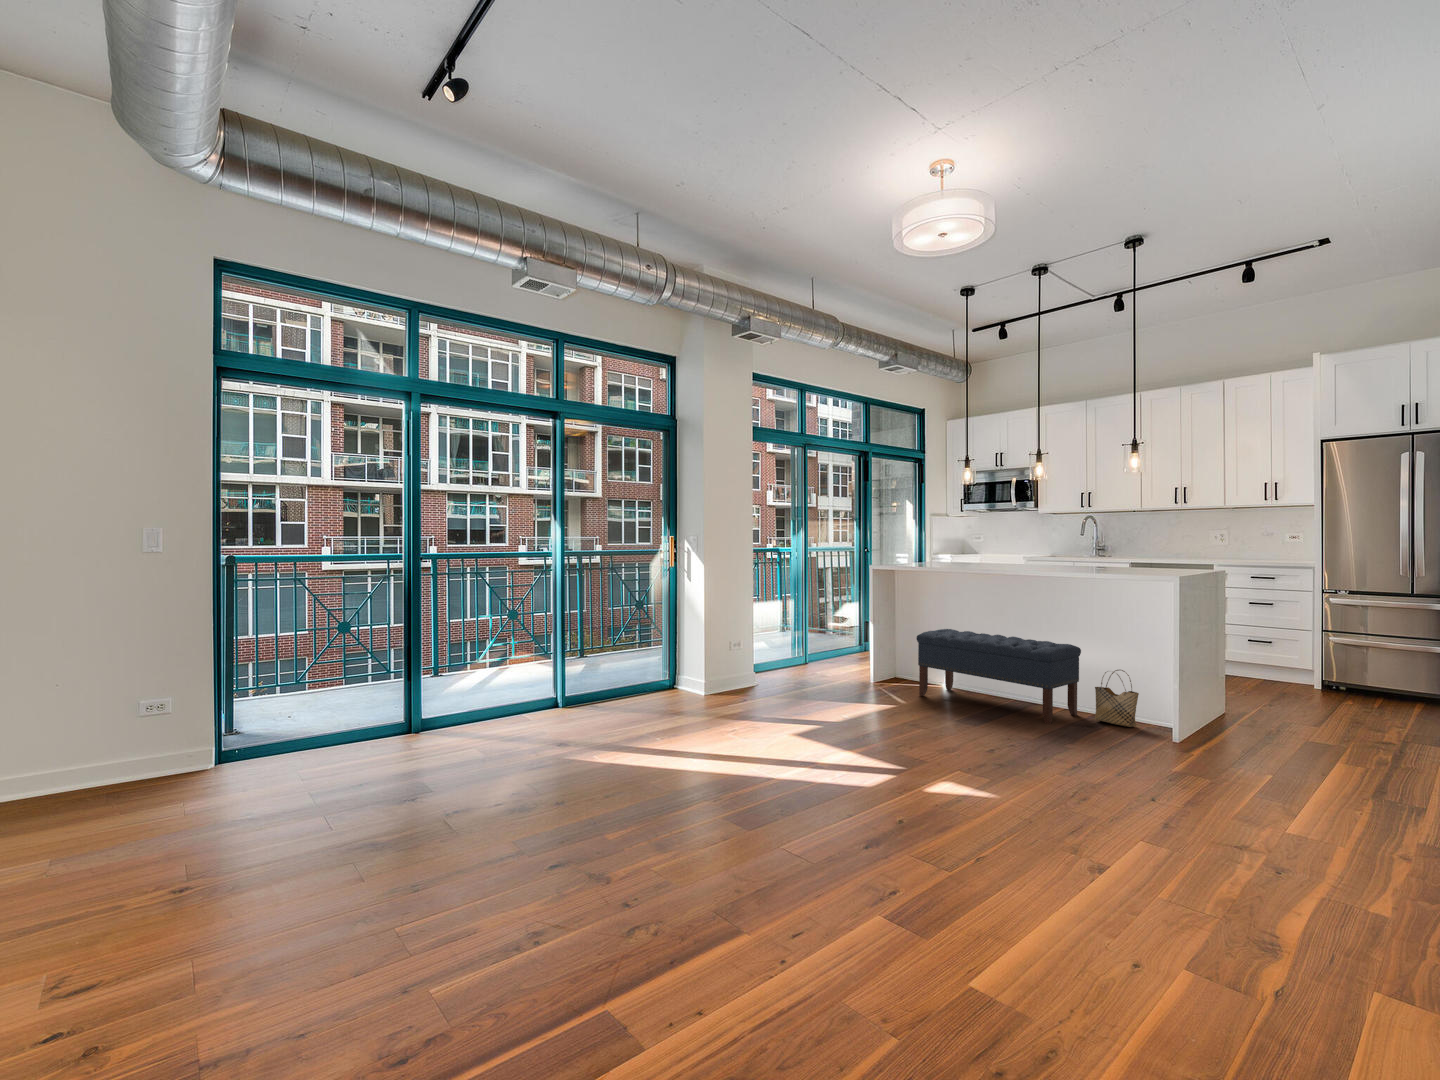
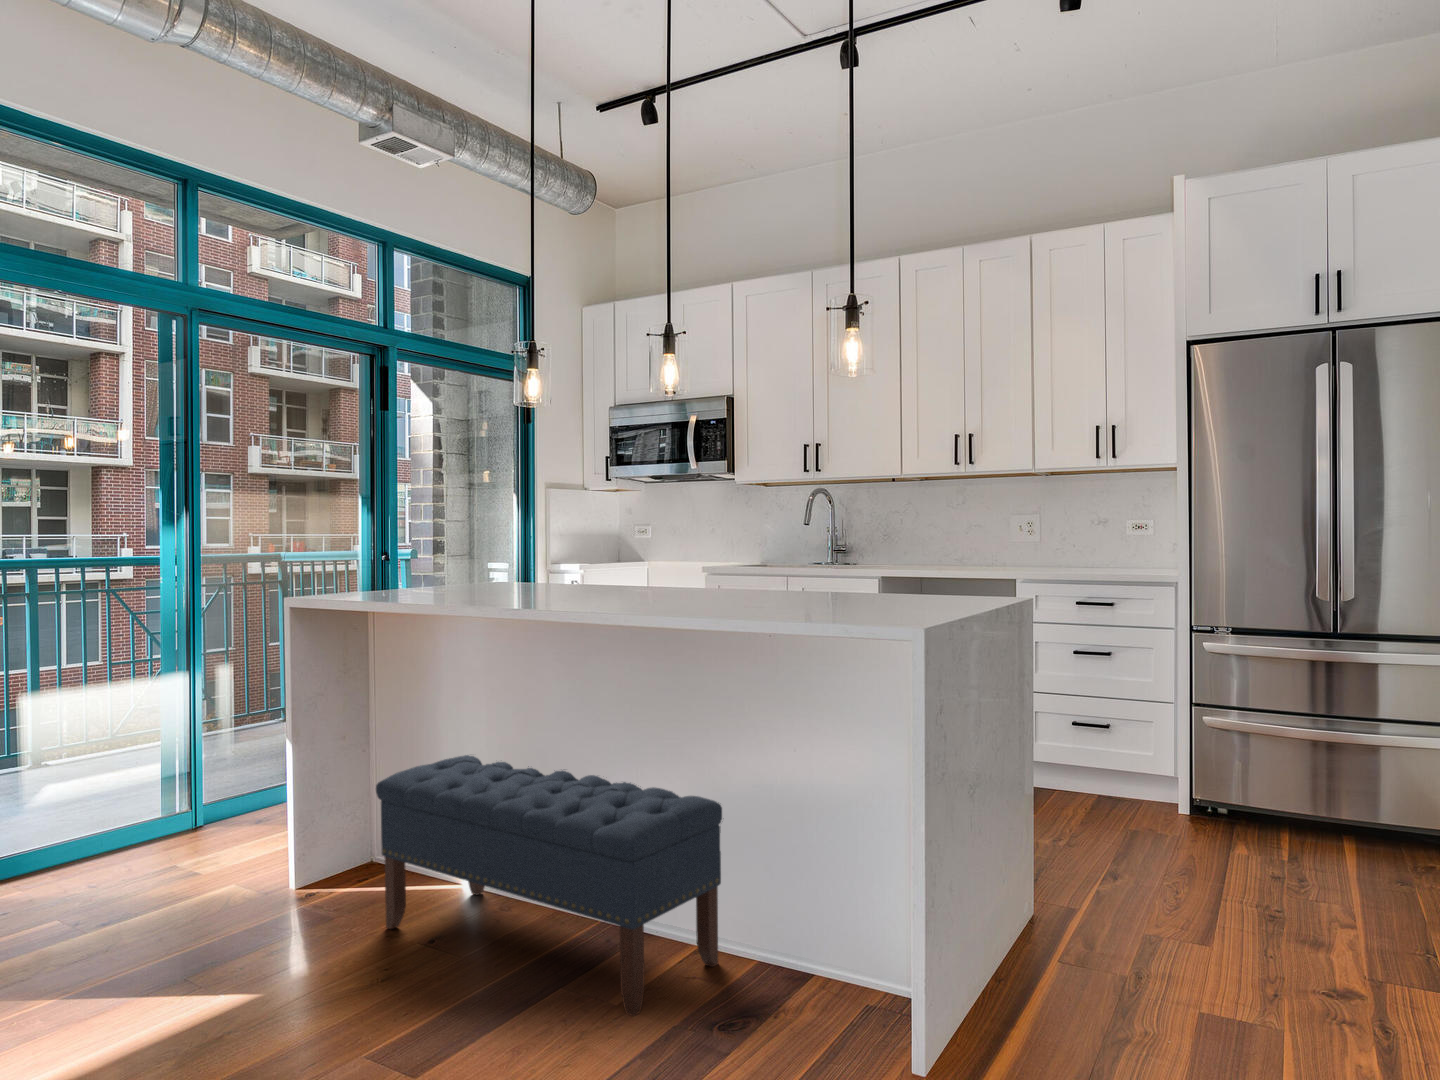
woven basket: present [1095,670,1139,727] -> none [747,856,837,1004]

